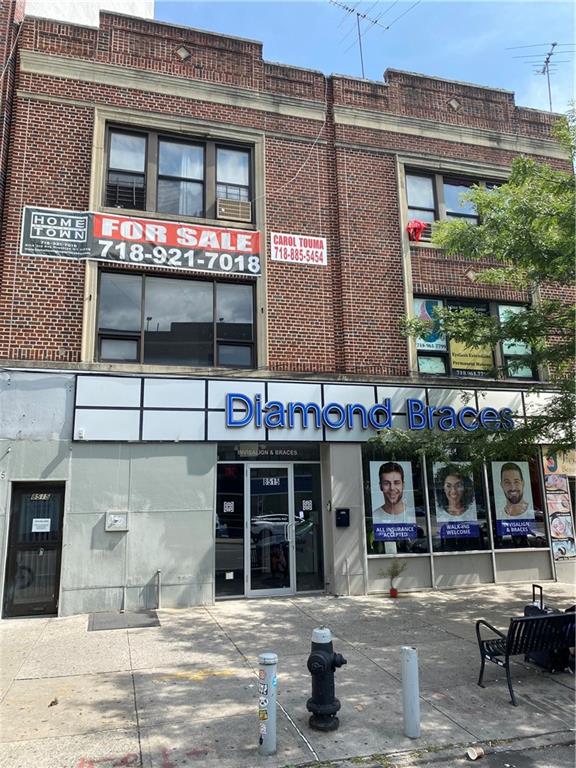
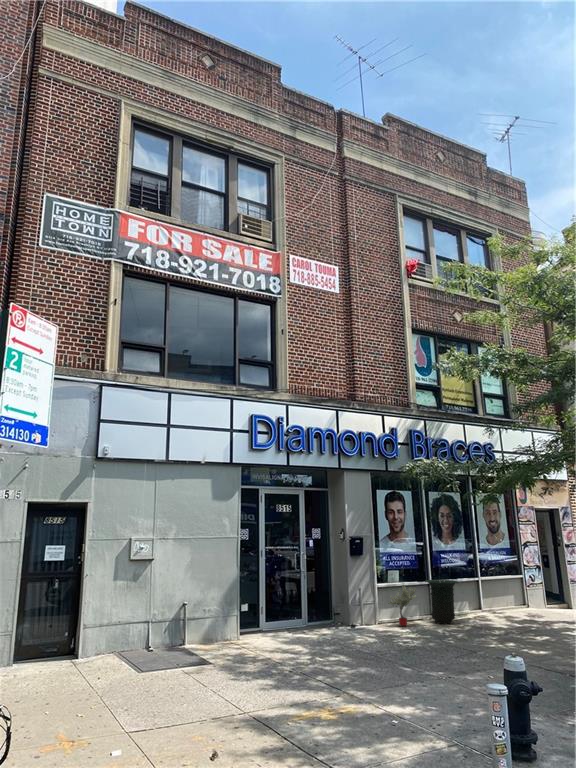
trash can: none [423,551,457,597] -> present [425,580,458,624]

